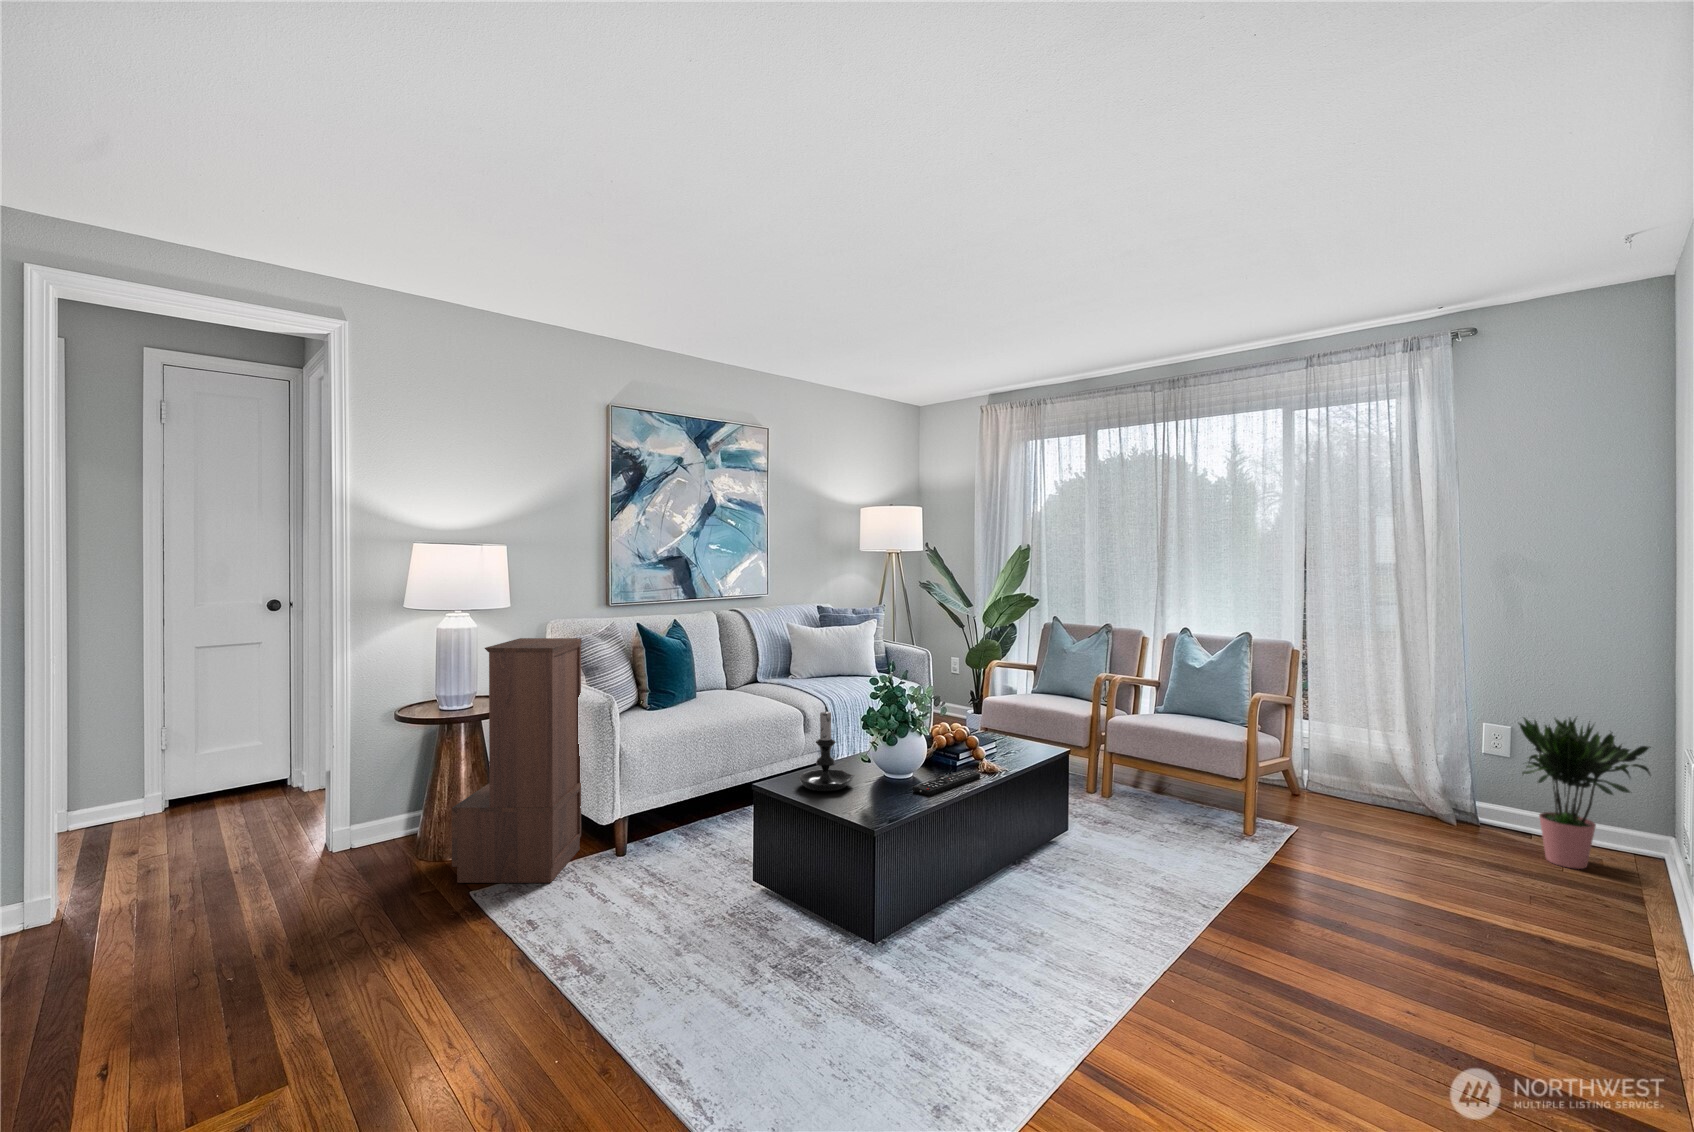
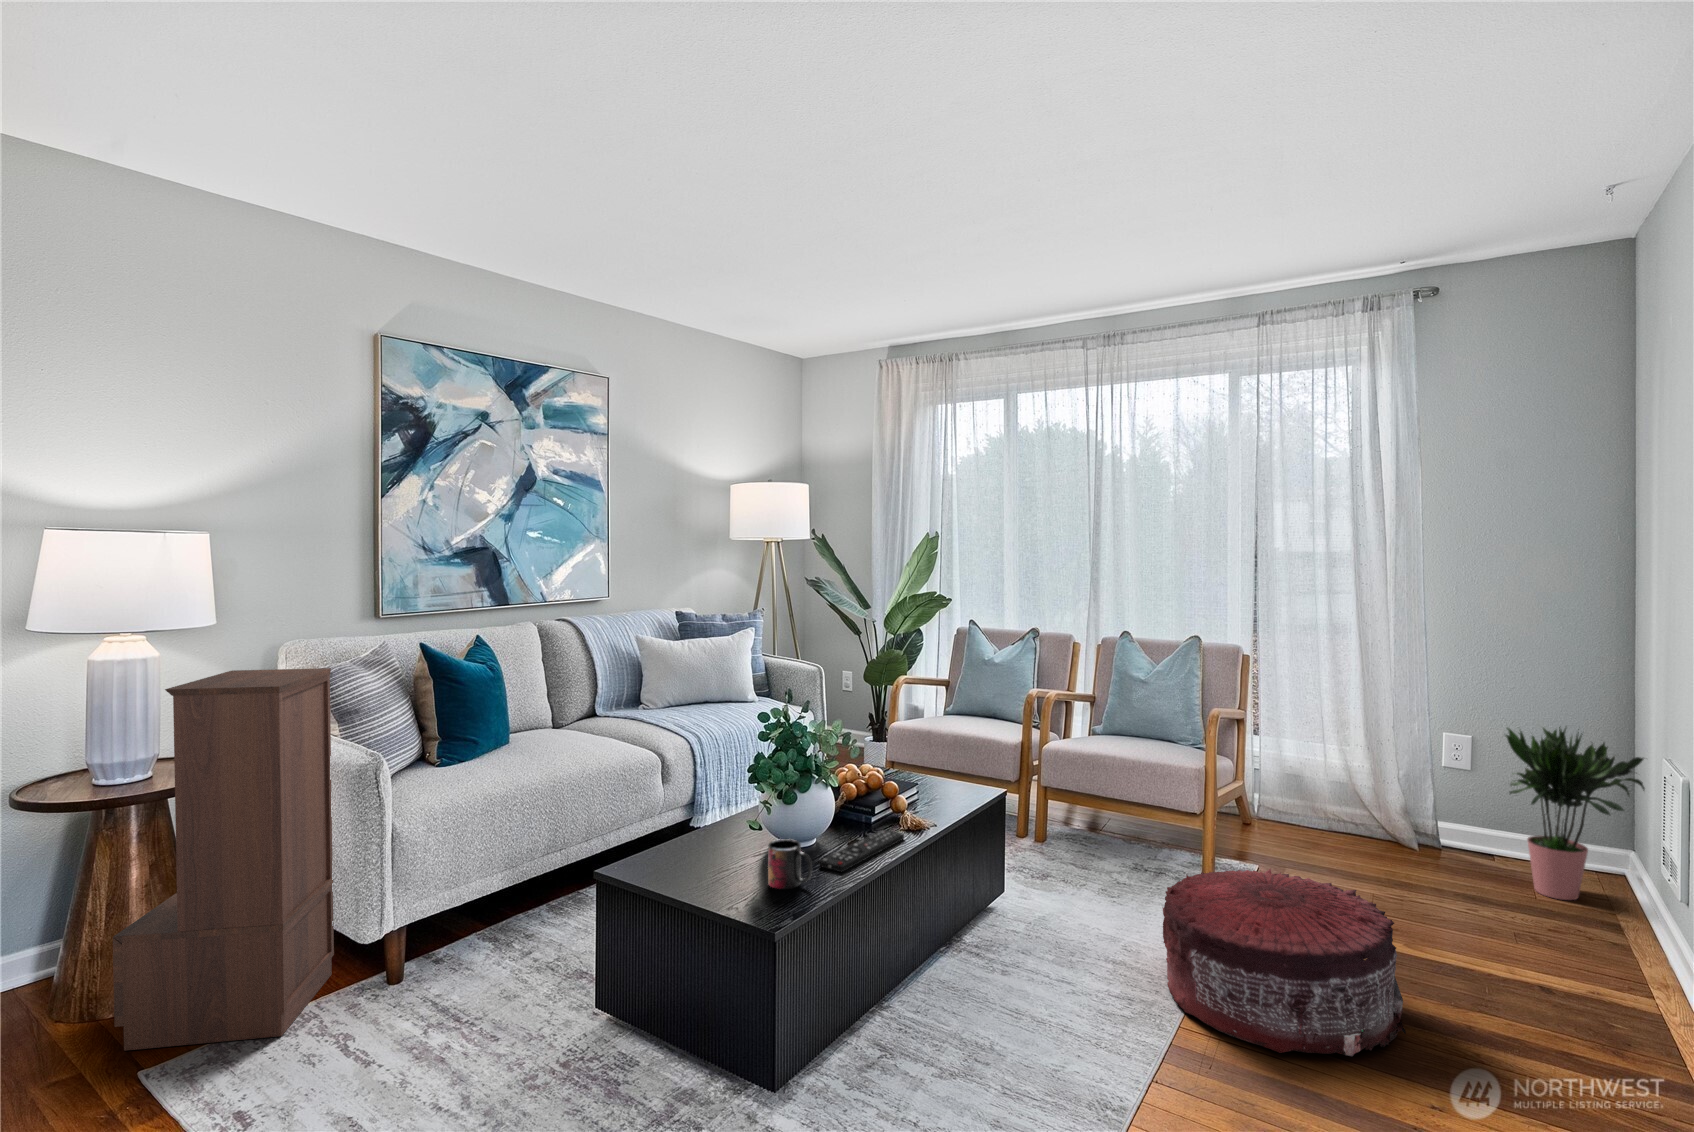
candle holder: present [799,707,854,791] -> none [659,756,738,875]
mug: none [875,769,906,803] -> present [768,839,812,889]
pouf: none [1184,818,1379,960] -> present [1163,869,1406,1056]

